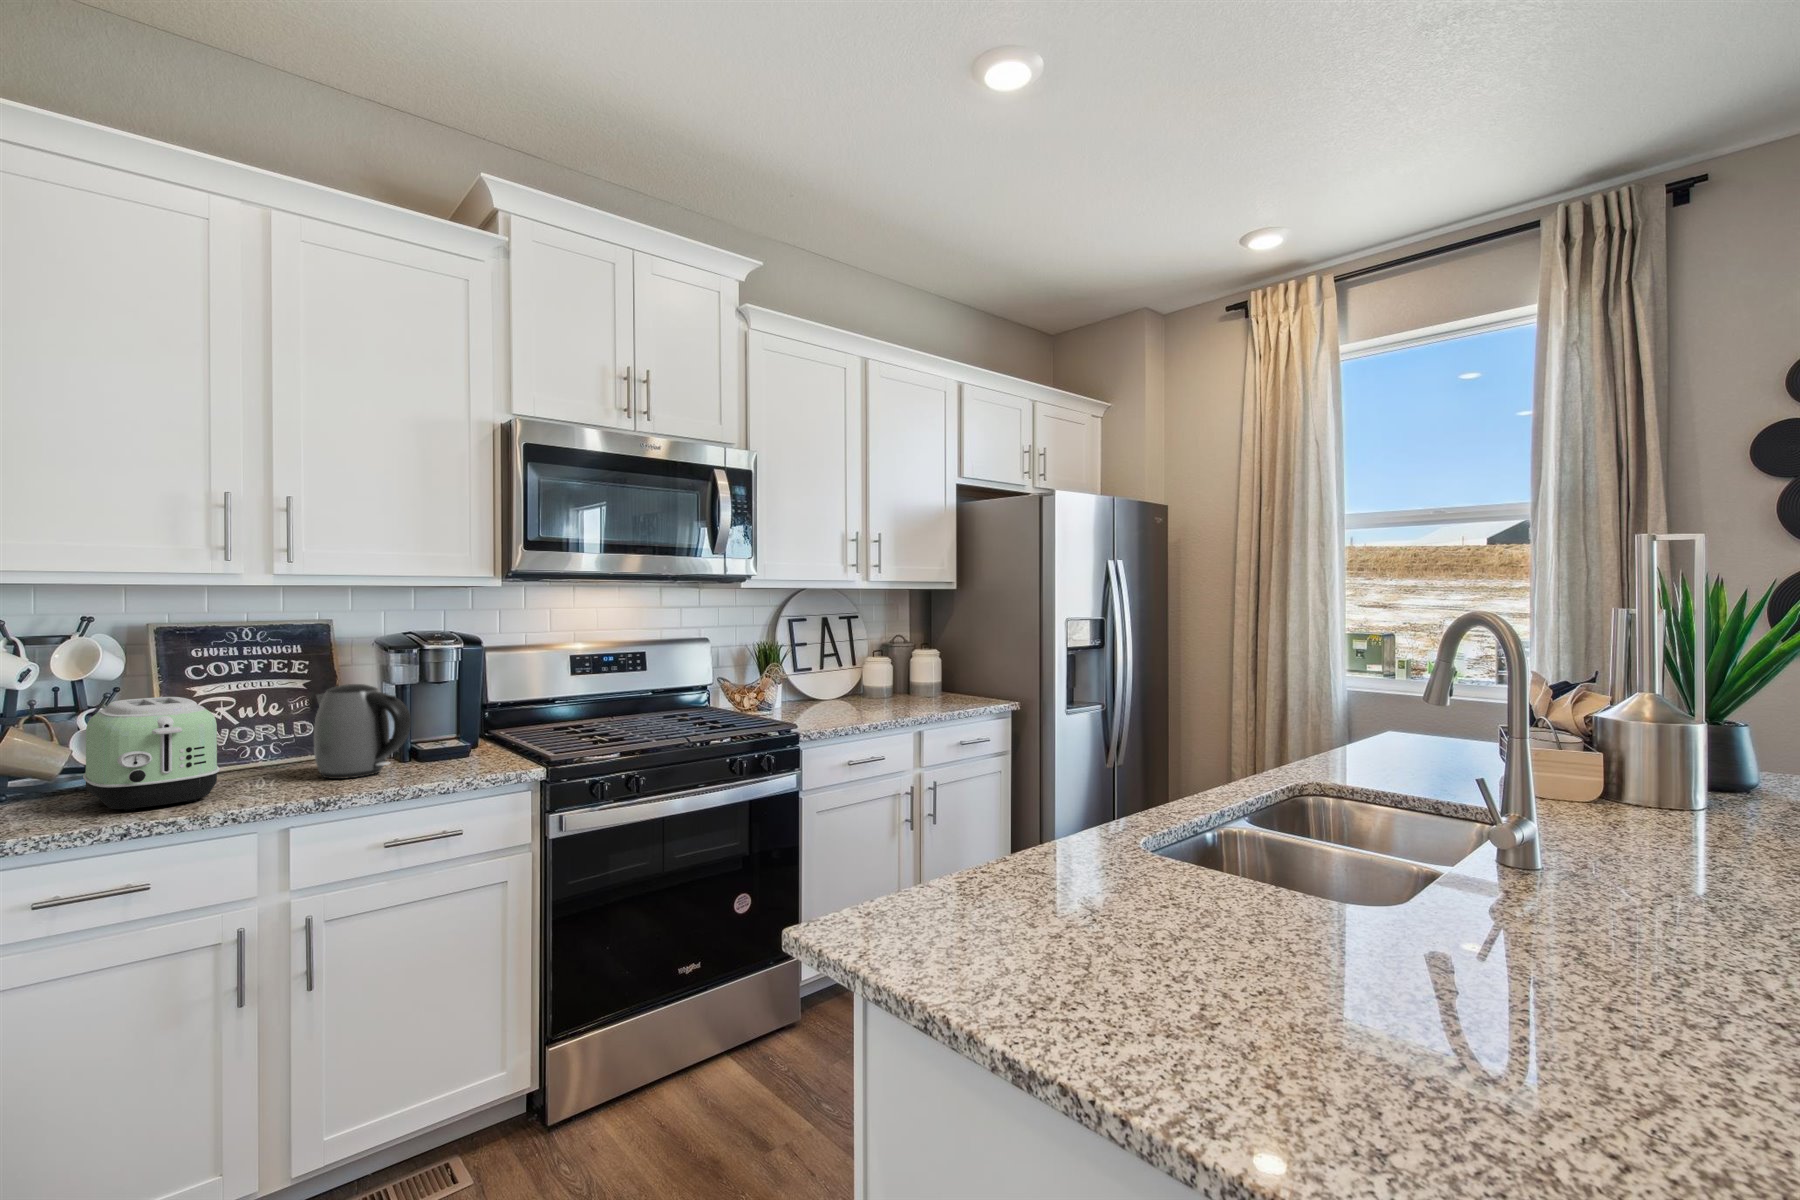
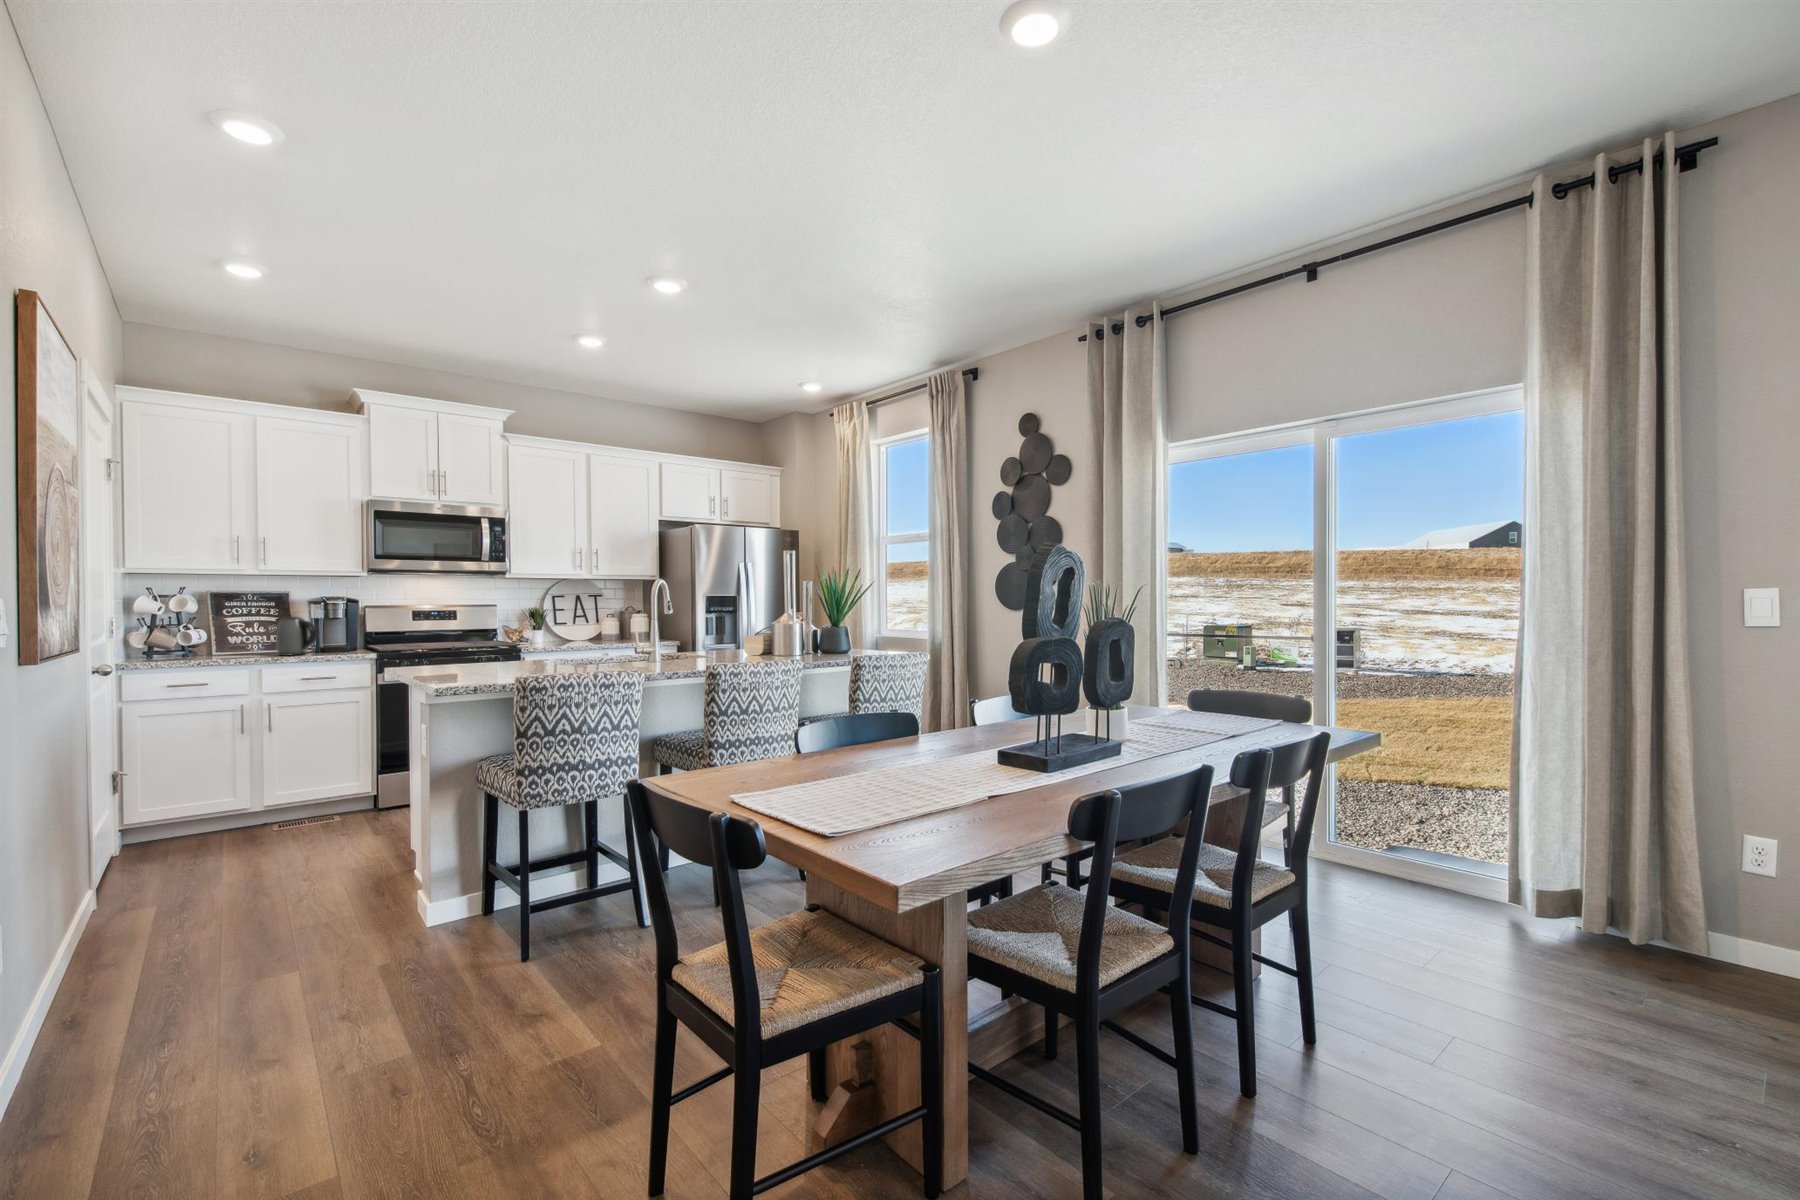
toaster: present [83,697,220,811] -> none [184,619,236,659]

